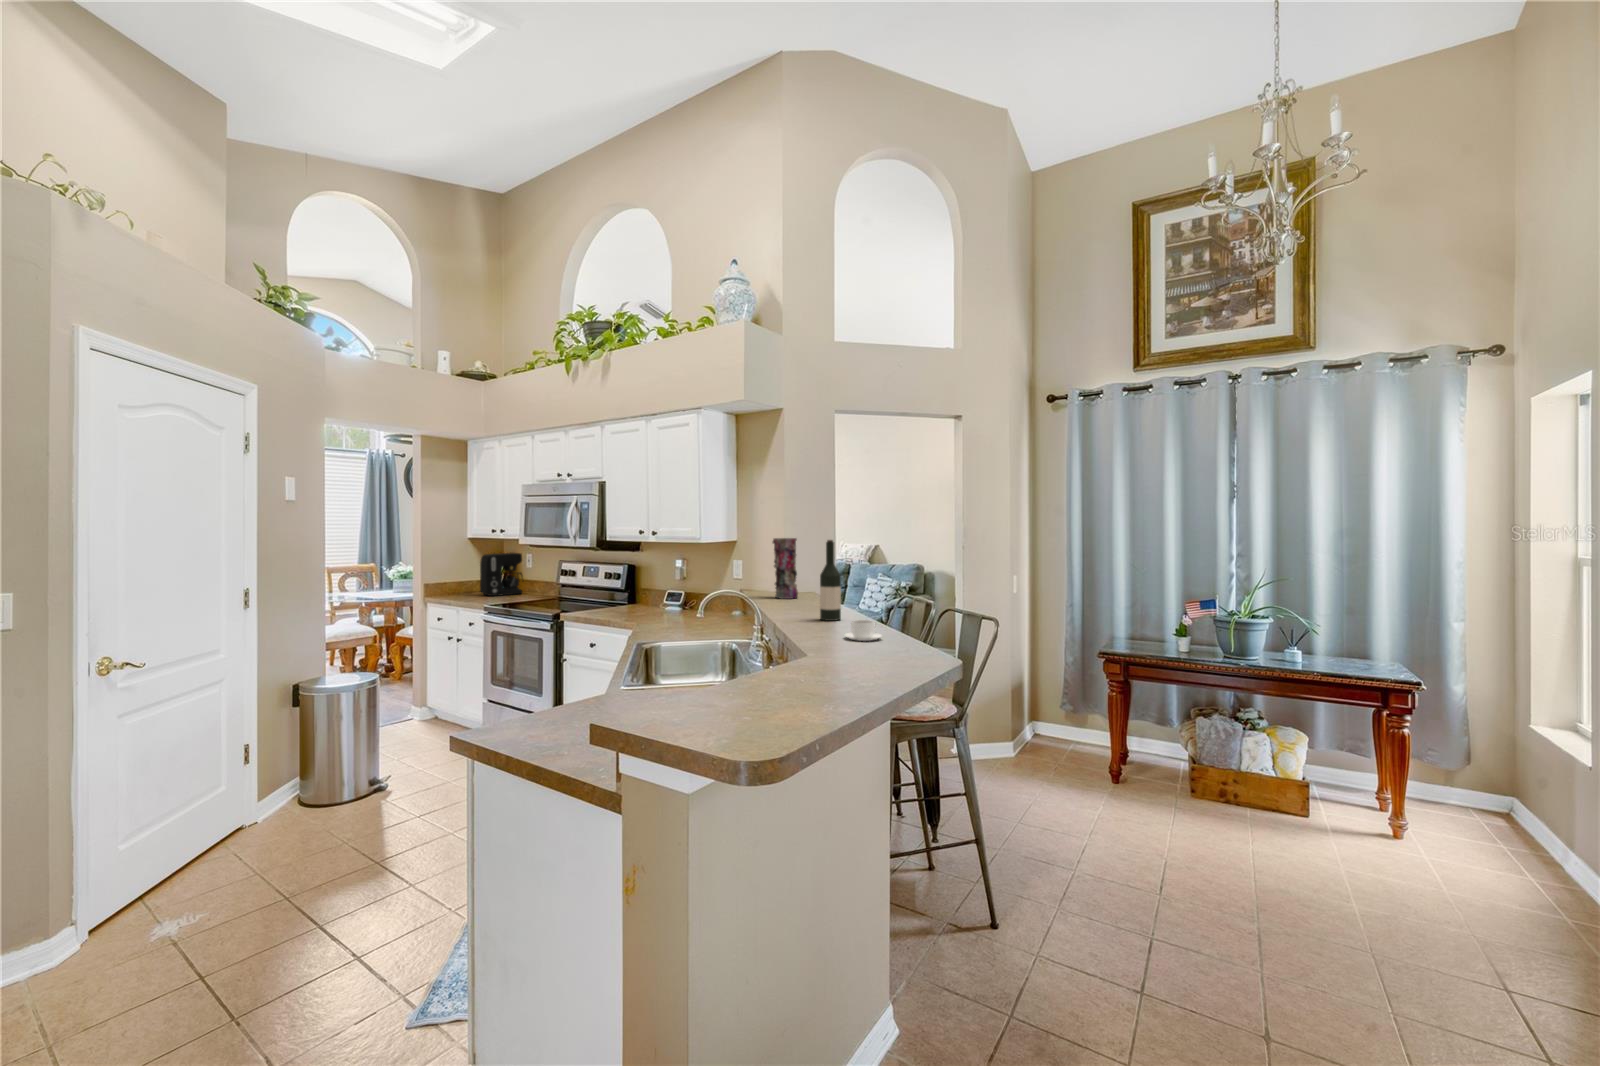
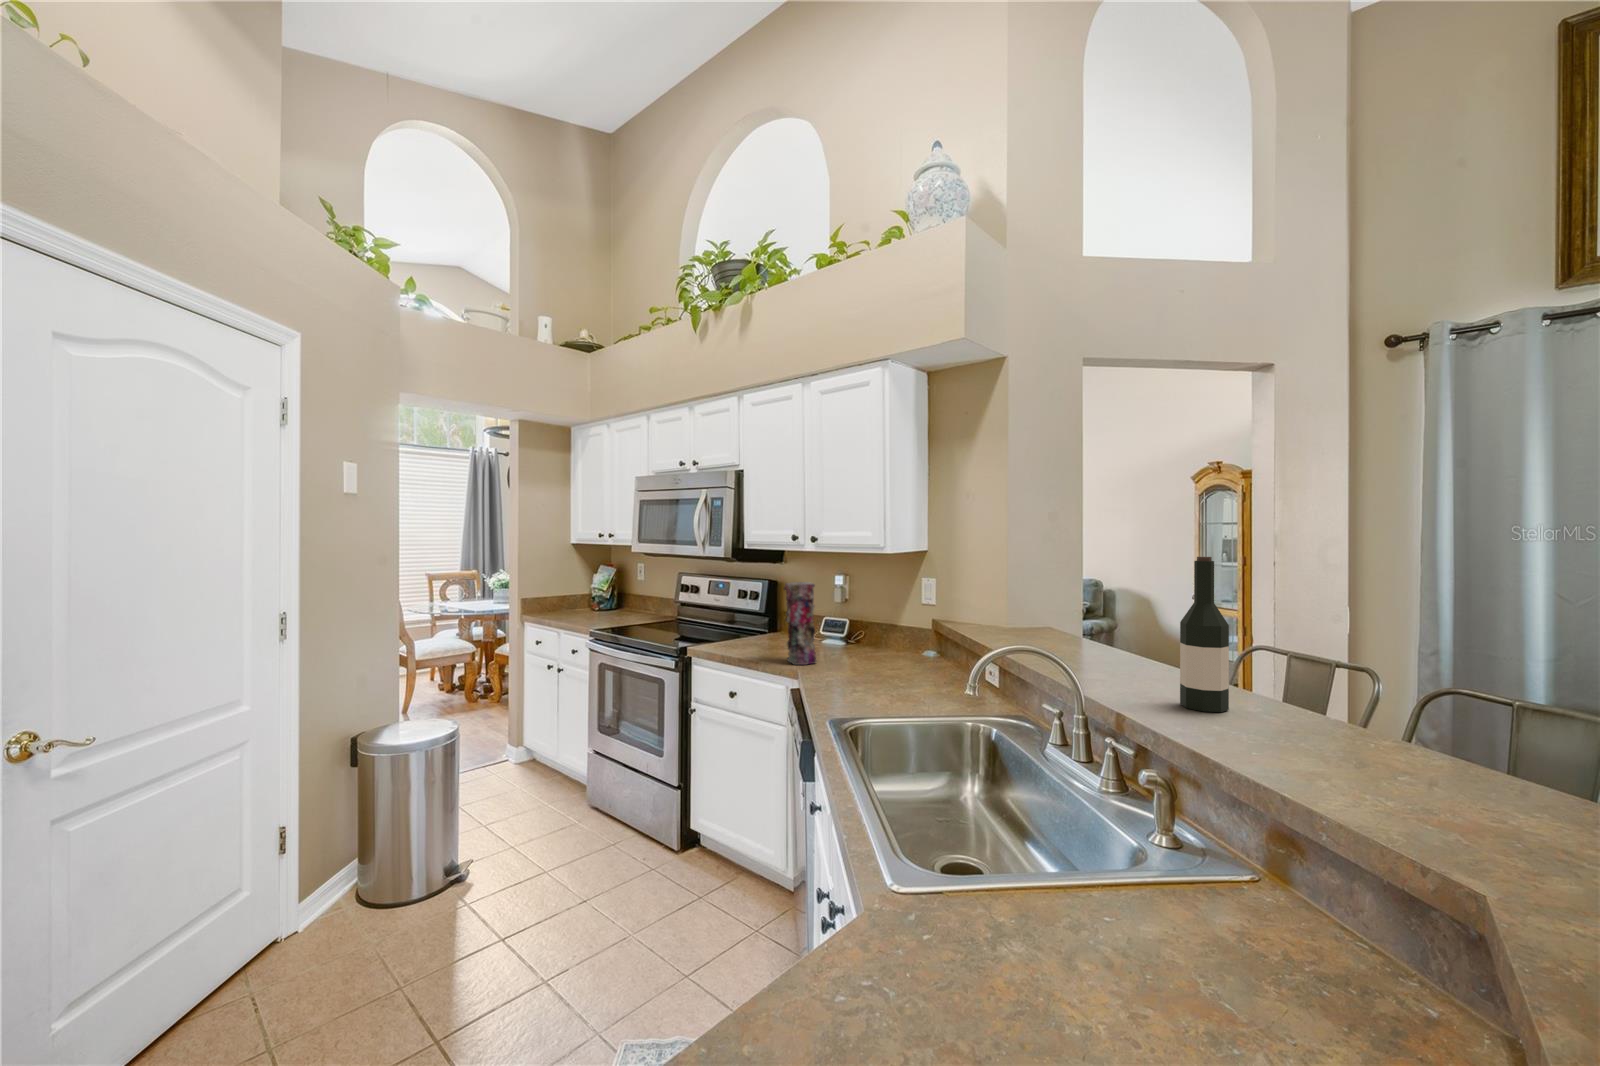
vase: present [773,538,798,599] -> present [784,582,816,665]
coffee maker: present [480,553,523,596] -> none [585,562,635,616]
coffee cup: present [845,620,882,641] -> none [1363,747,1487,808]

